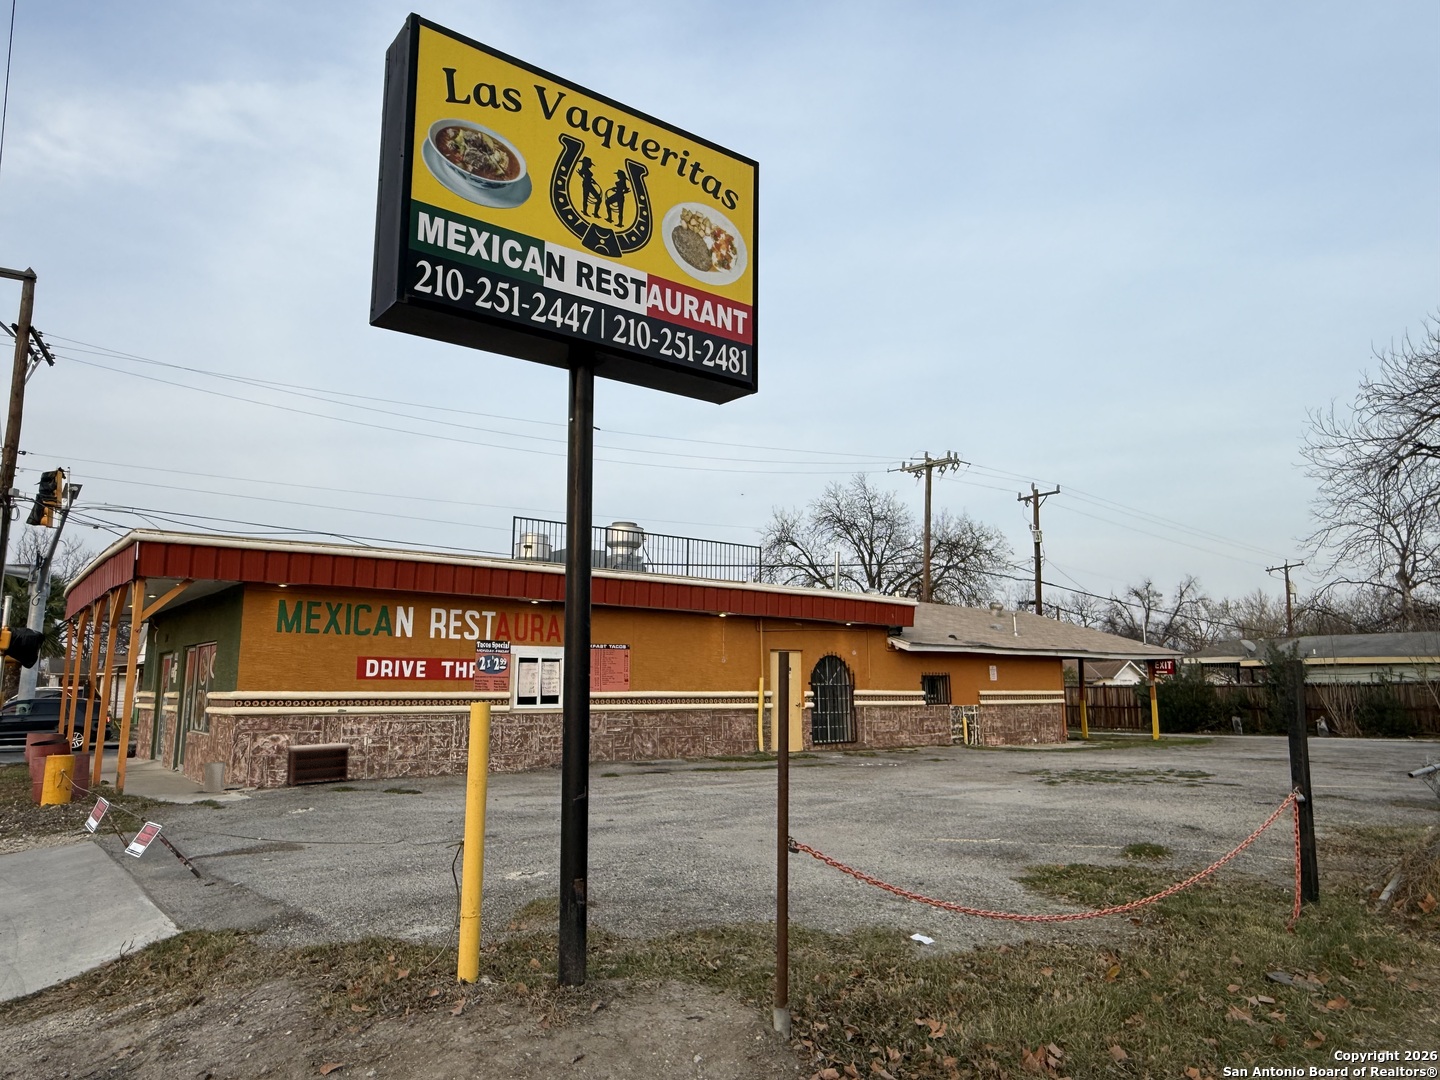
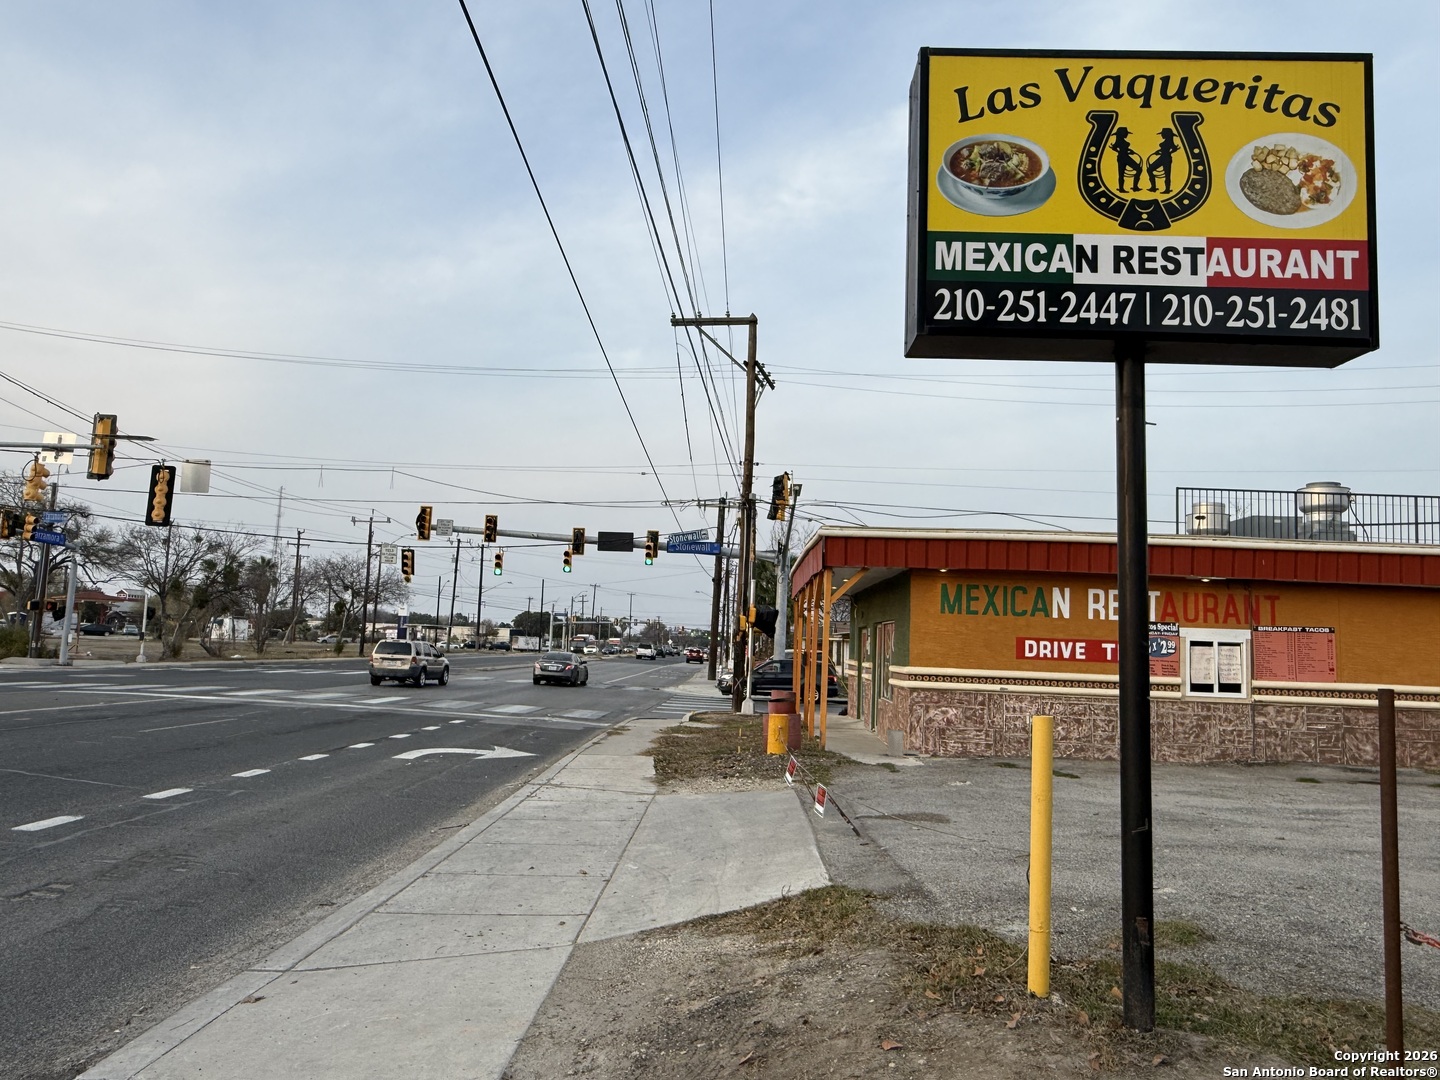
bench: present [286,743,351,786] -> none [954,720,1012,758]

